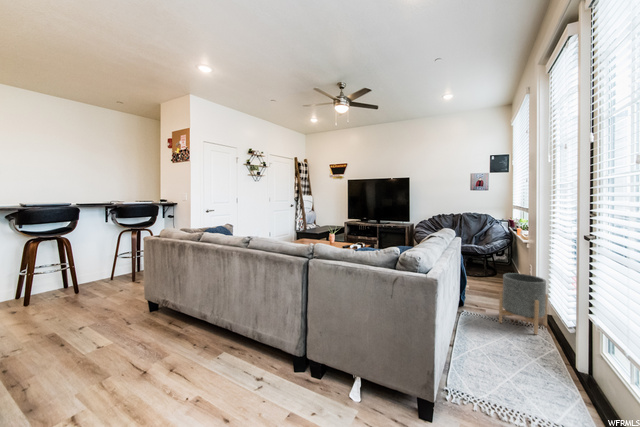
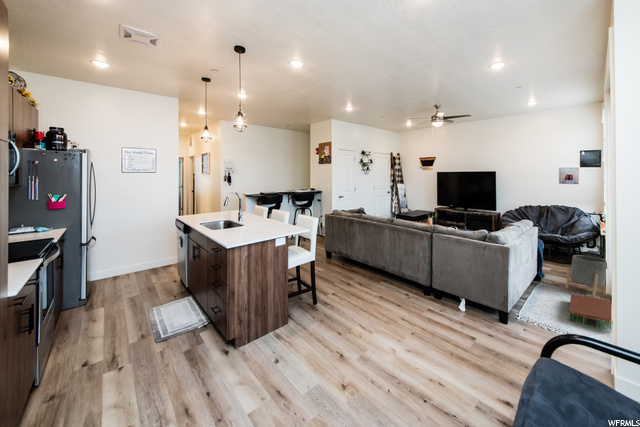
storage bin: none [513,337,607,420] -> present [569,294,613,330]

